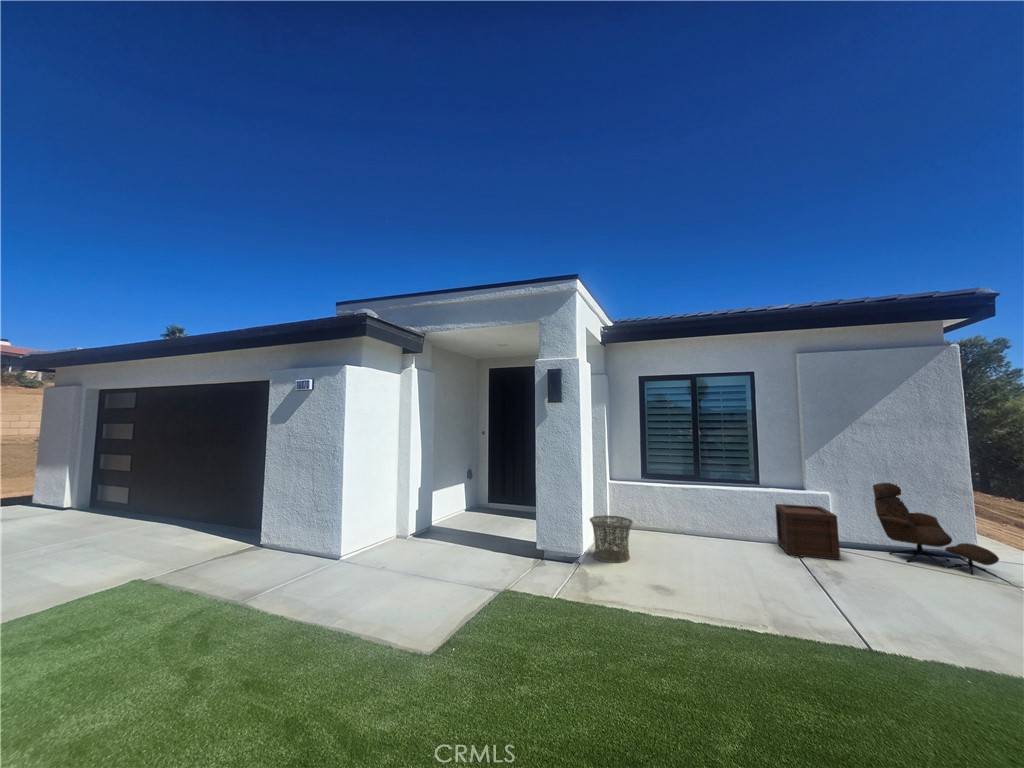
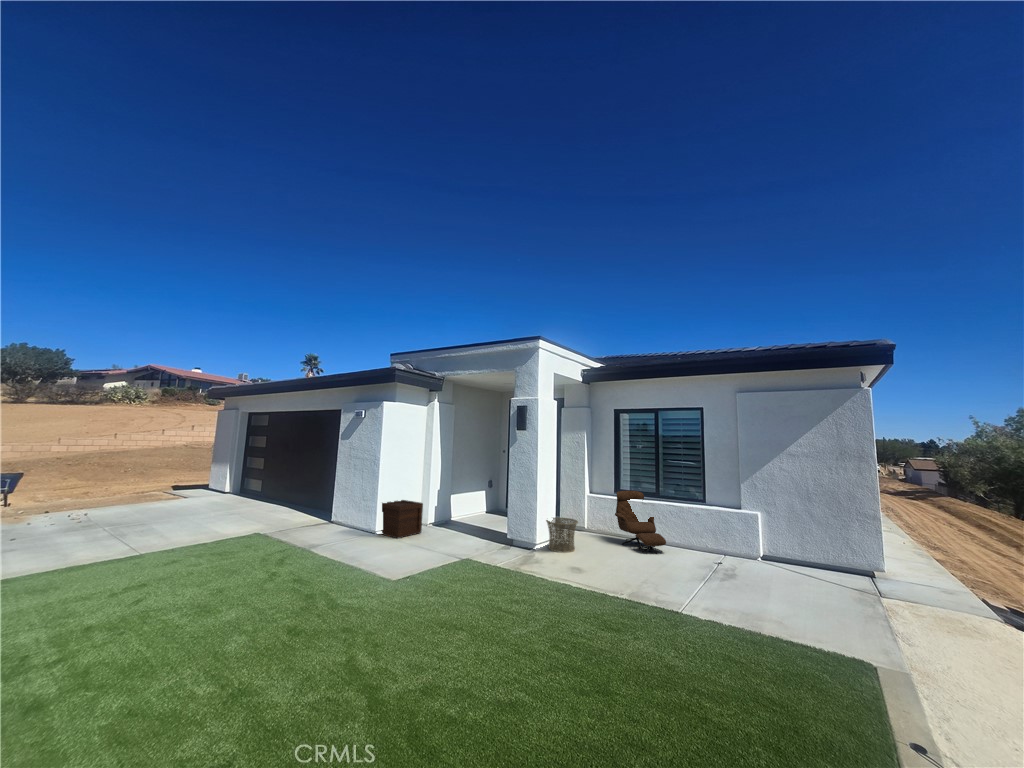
lounge chair: present [873,483,999,577] -> present [615,491,666,554]
wooden crate: present [775,504,840,560] -> present [381,500,423,539]

